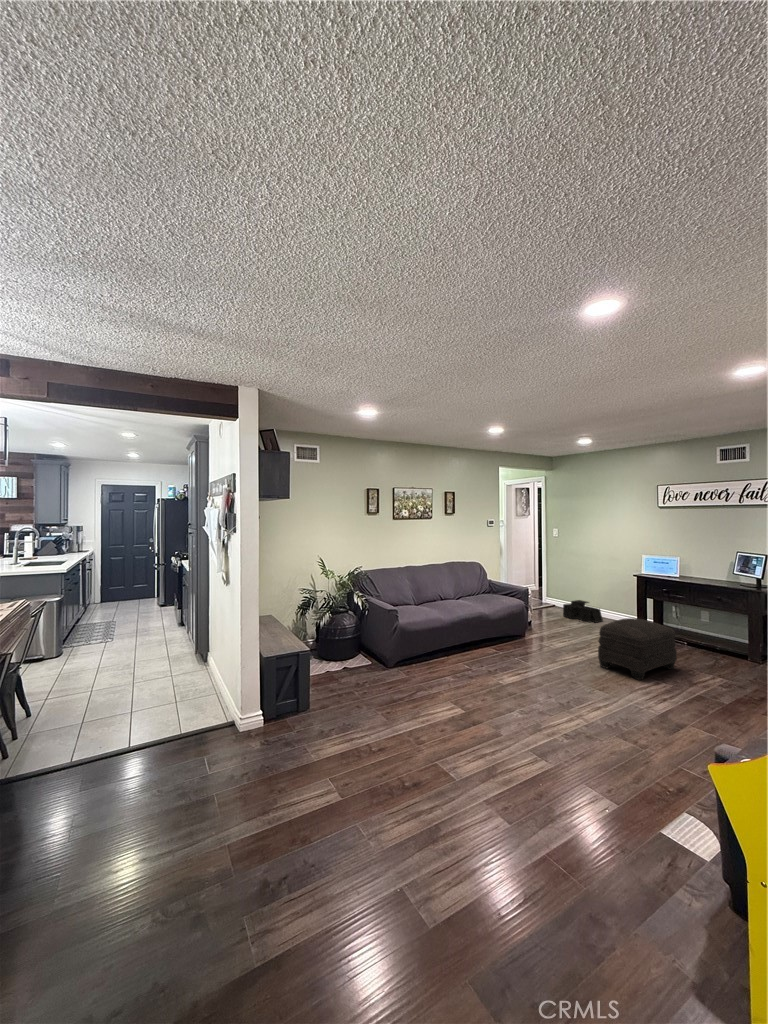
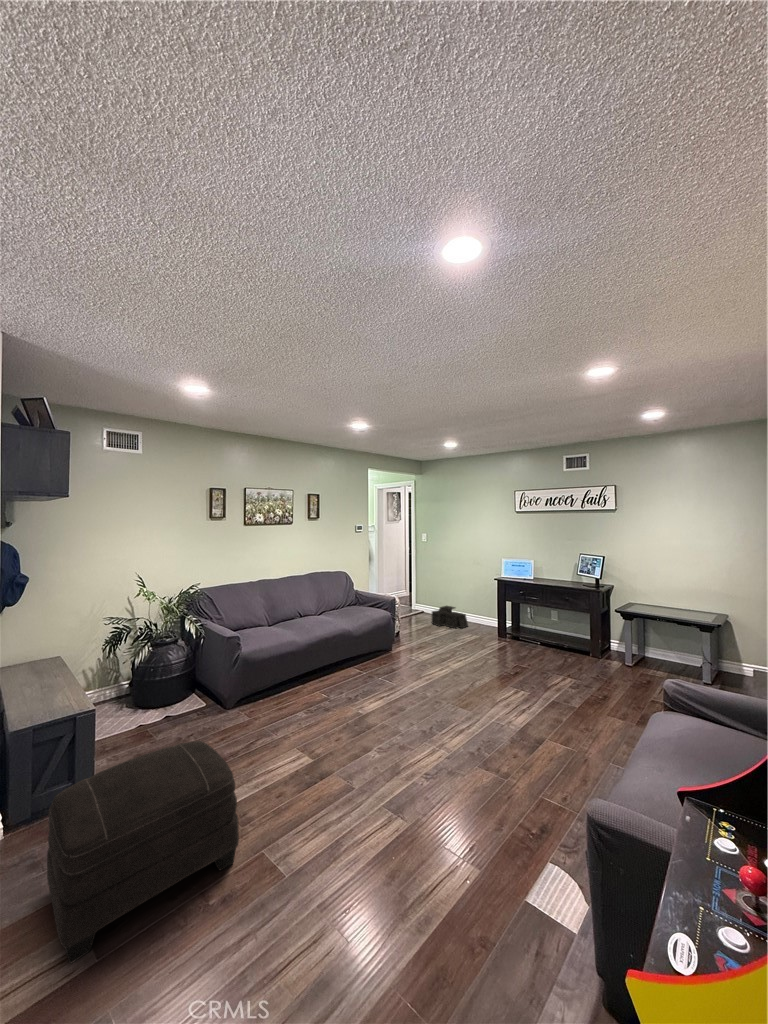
ottoman: present [598,618,677,680] -> present [47,741,239,964]

